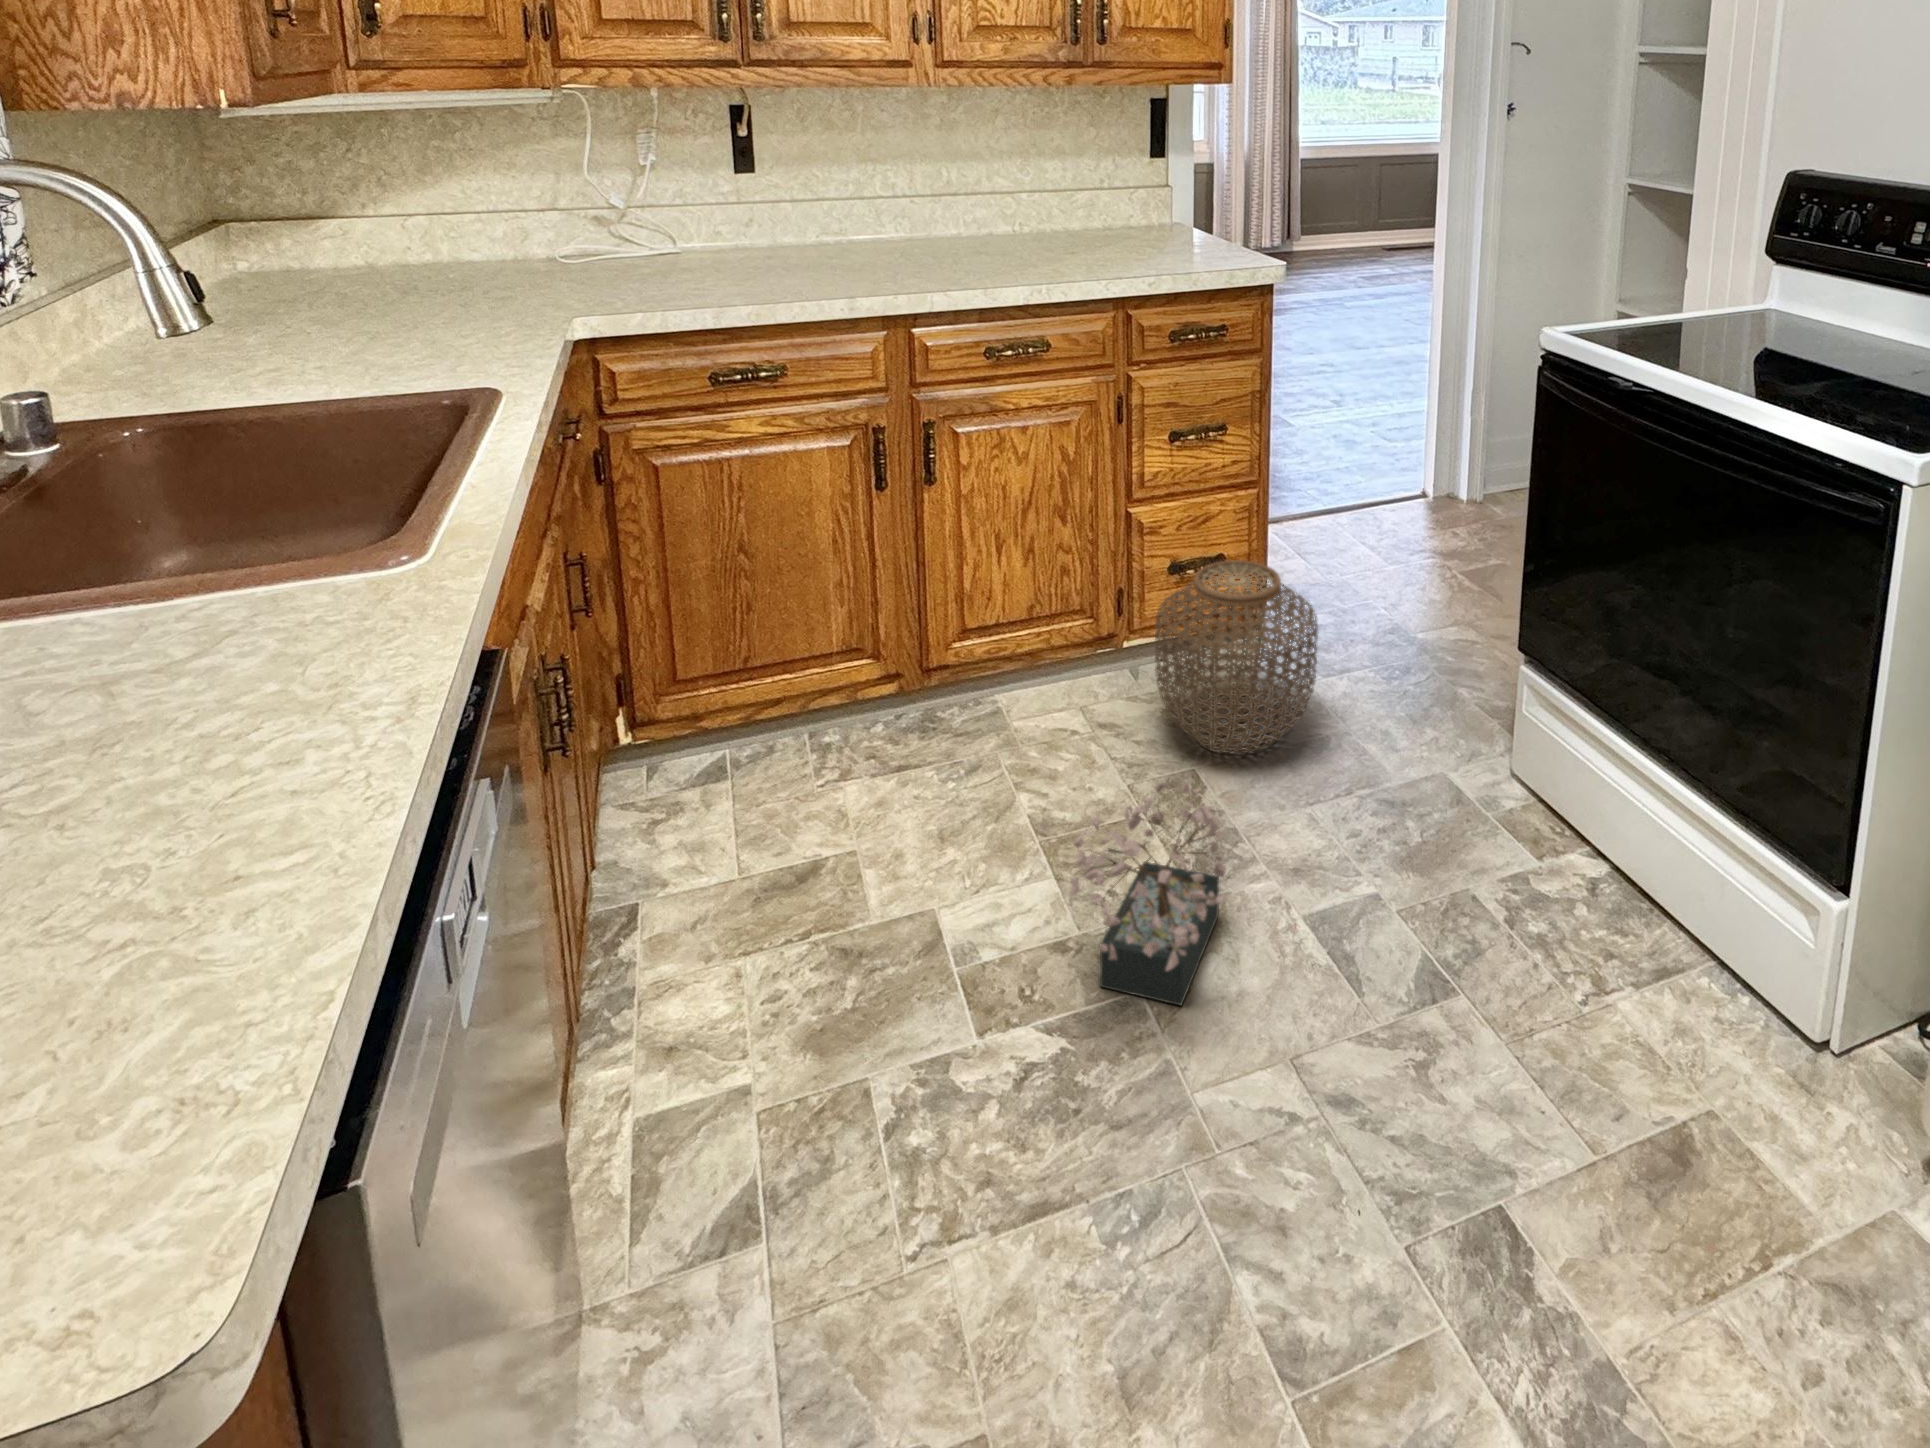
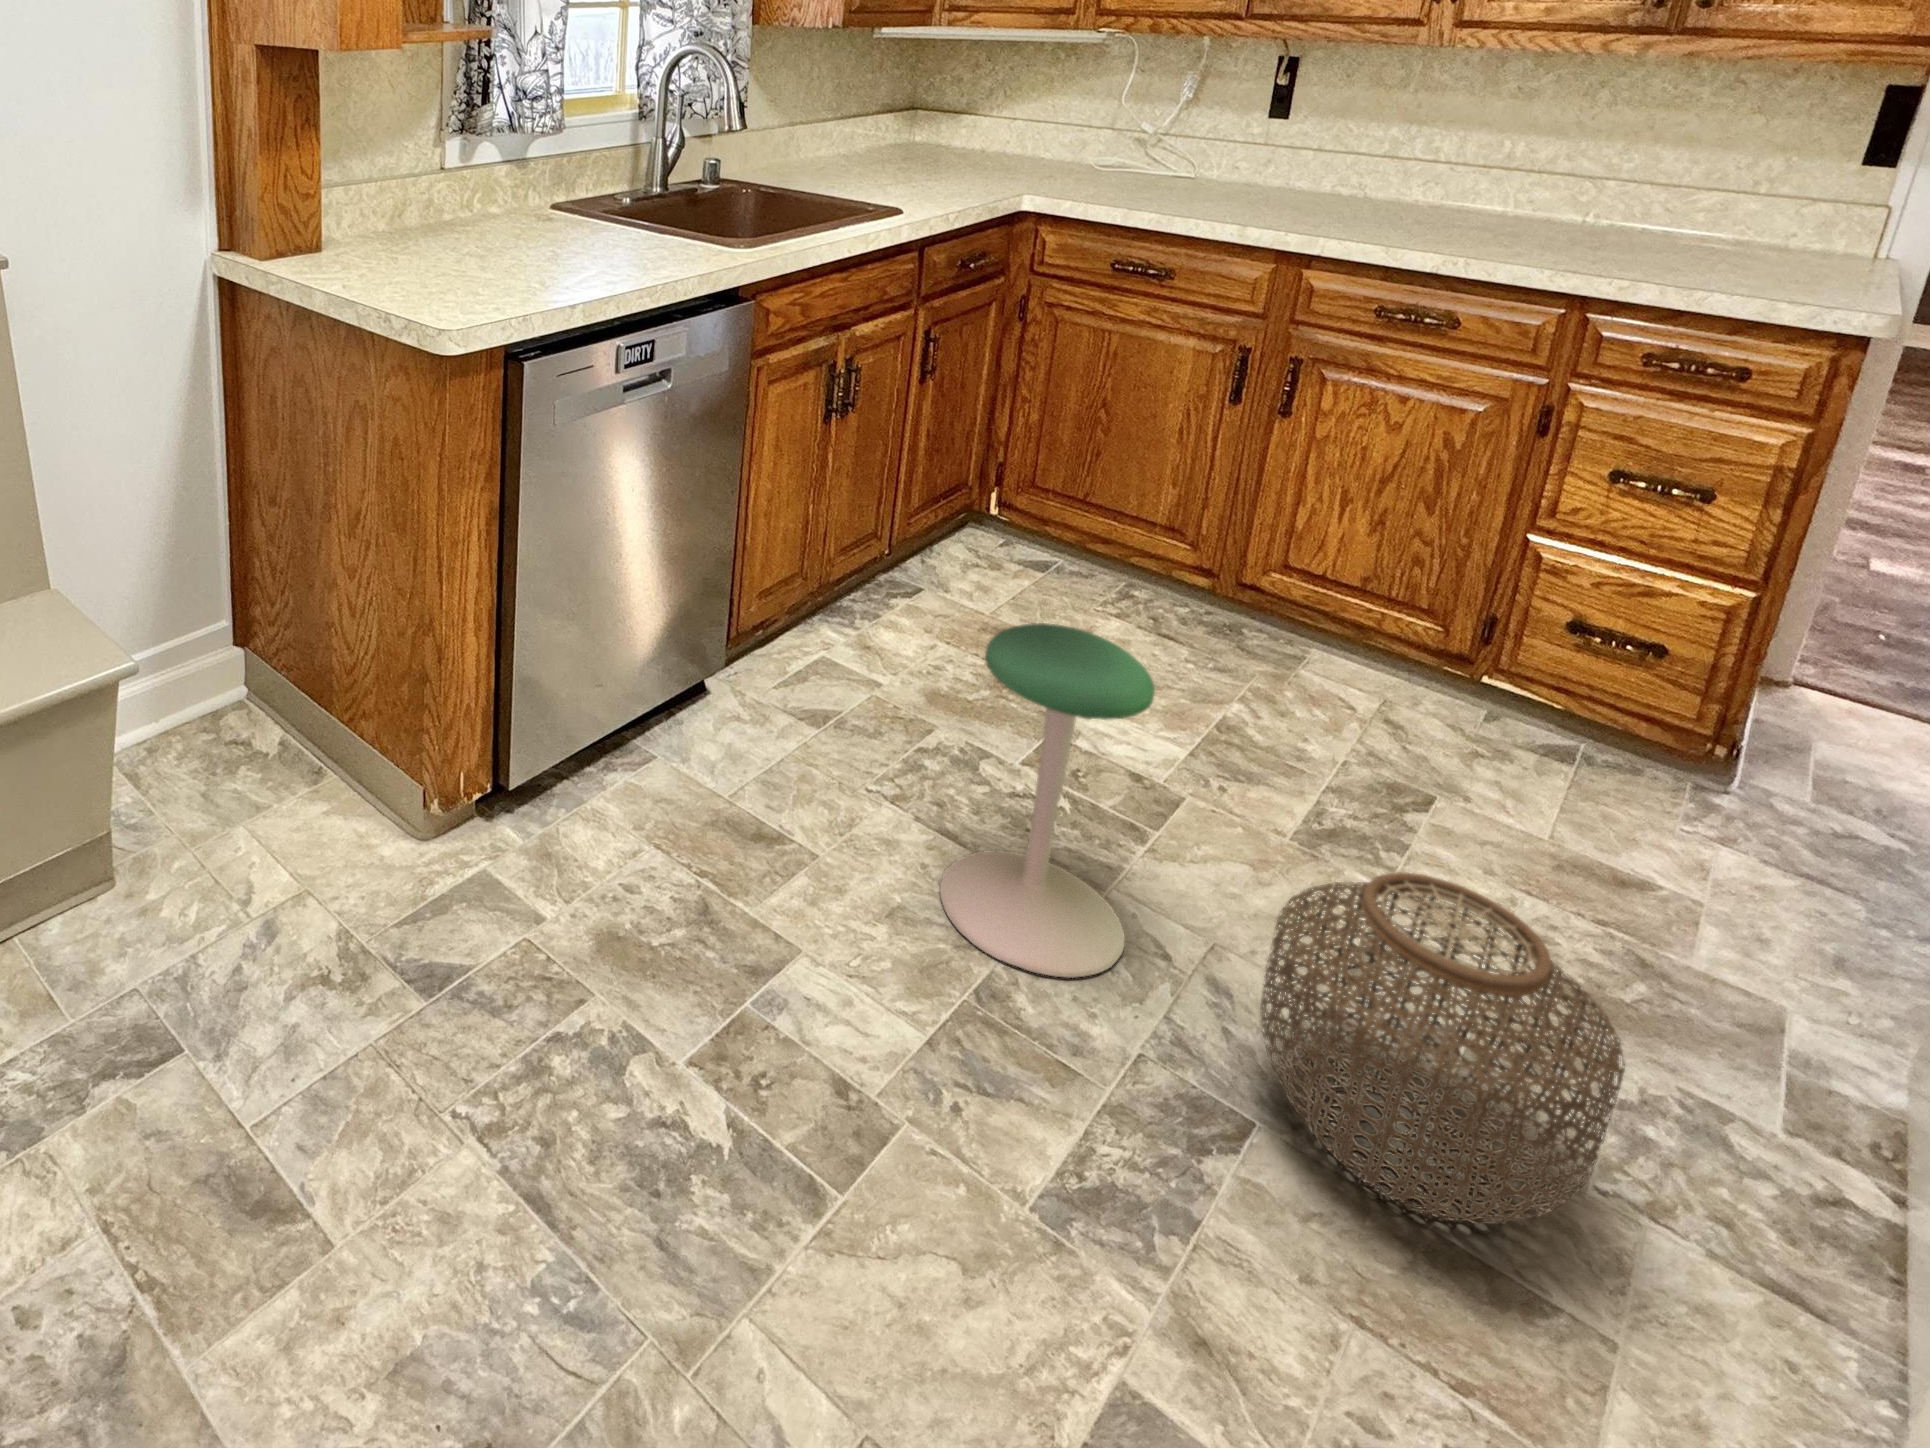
stool: none [929,532,1067,812] -> present [940,623,1155,978]
decorative plant: present [1069,782,1226,1006] -> none [764,959,1069,1257]

